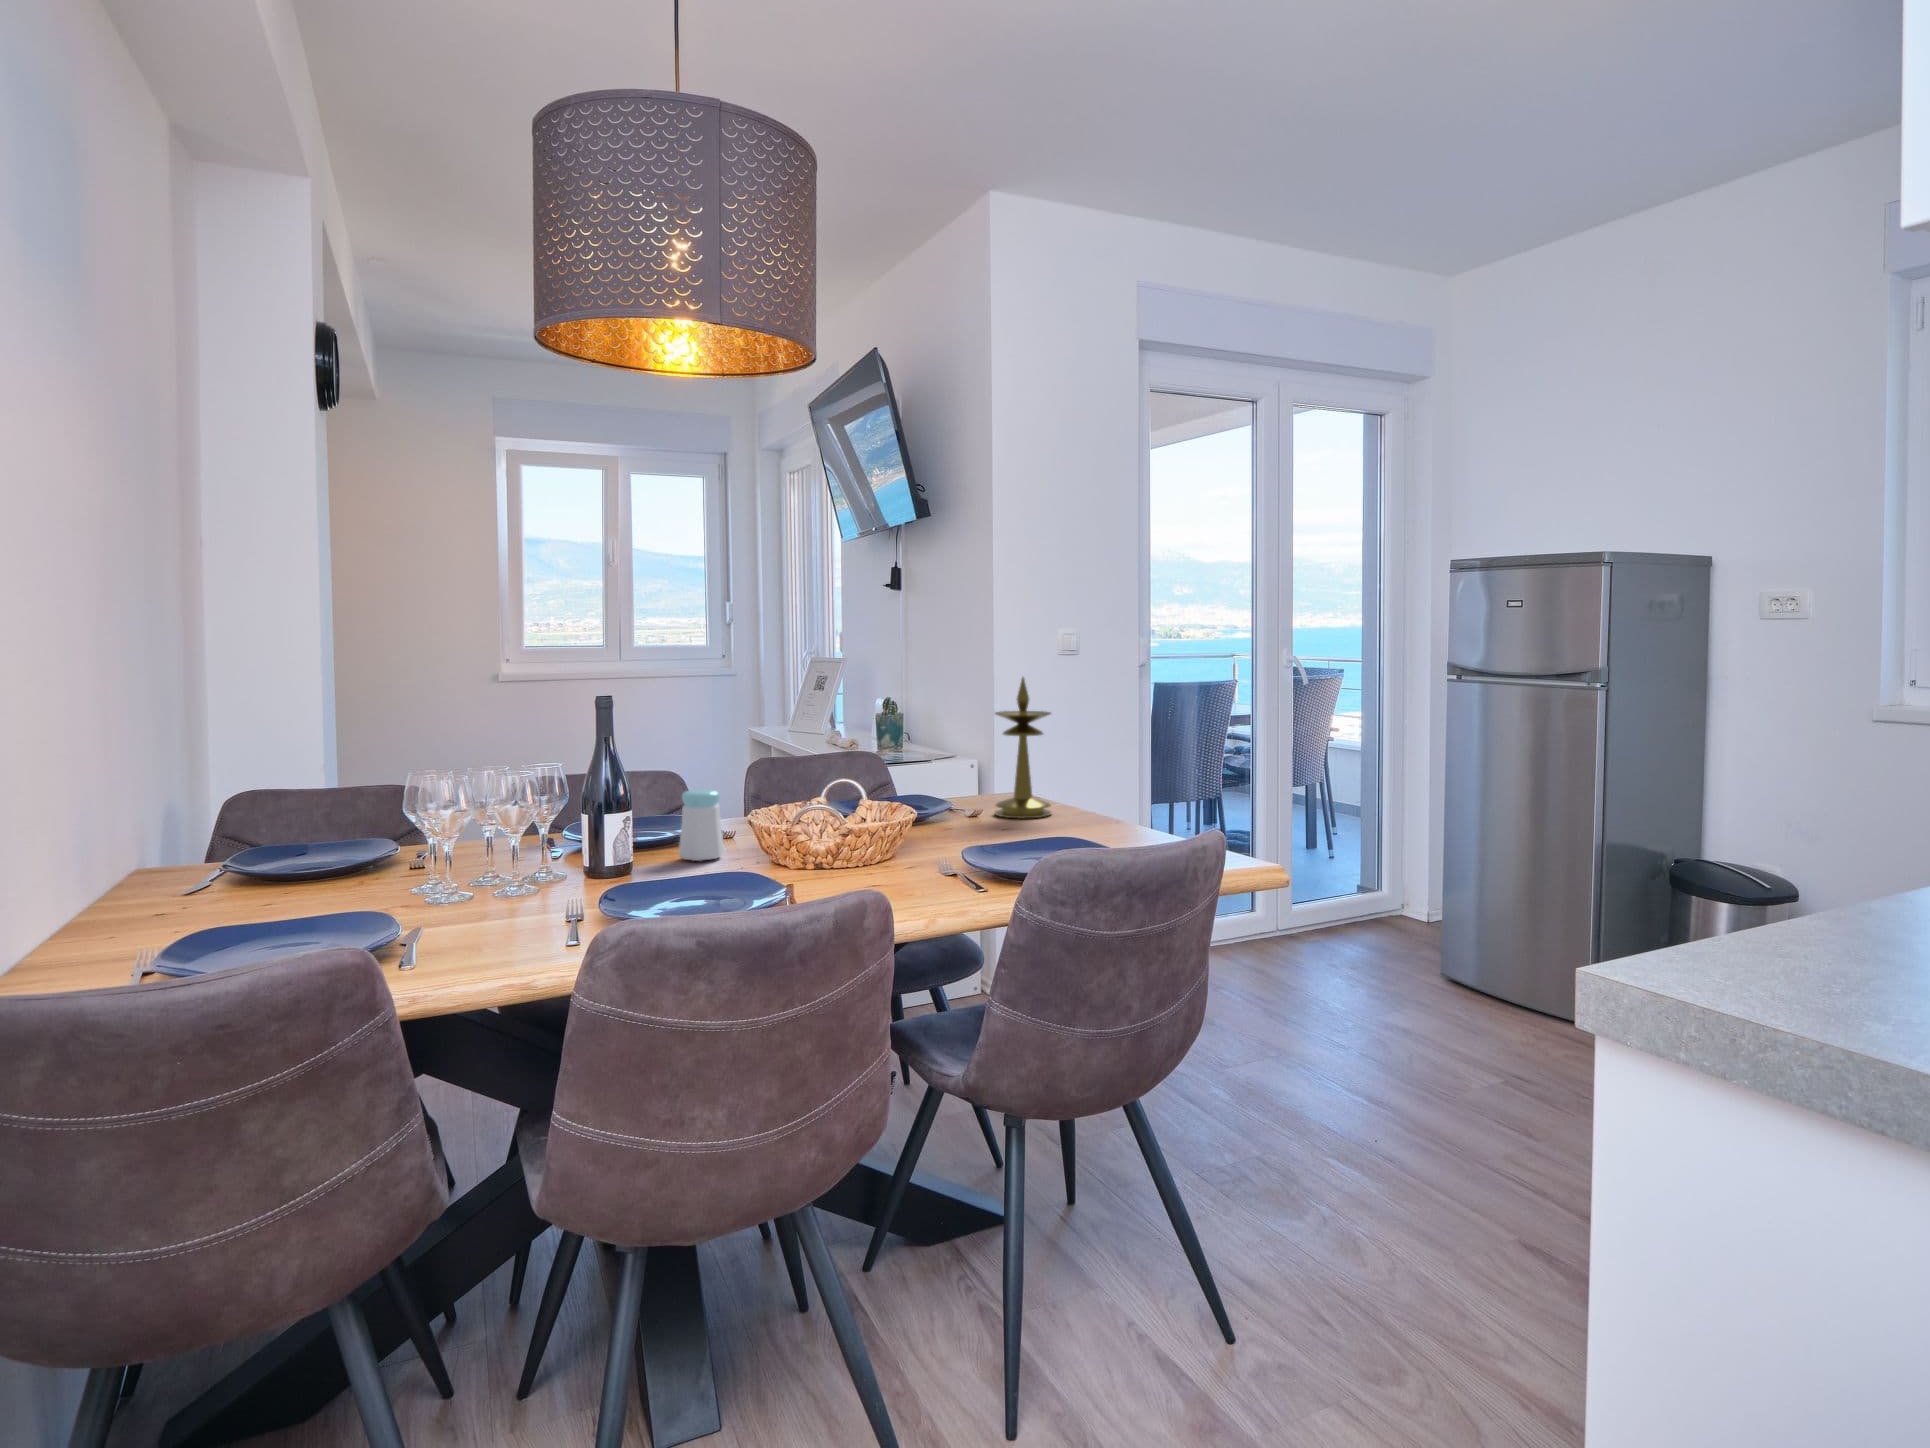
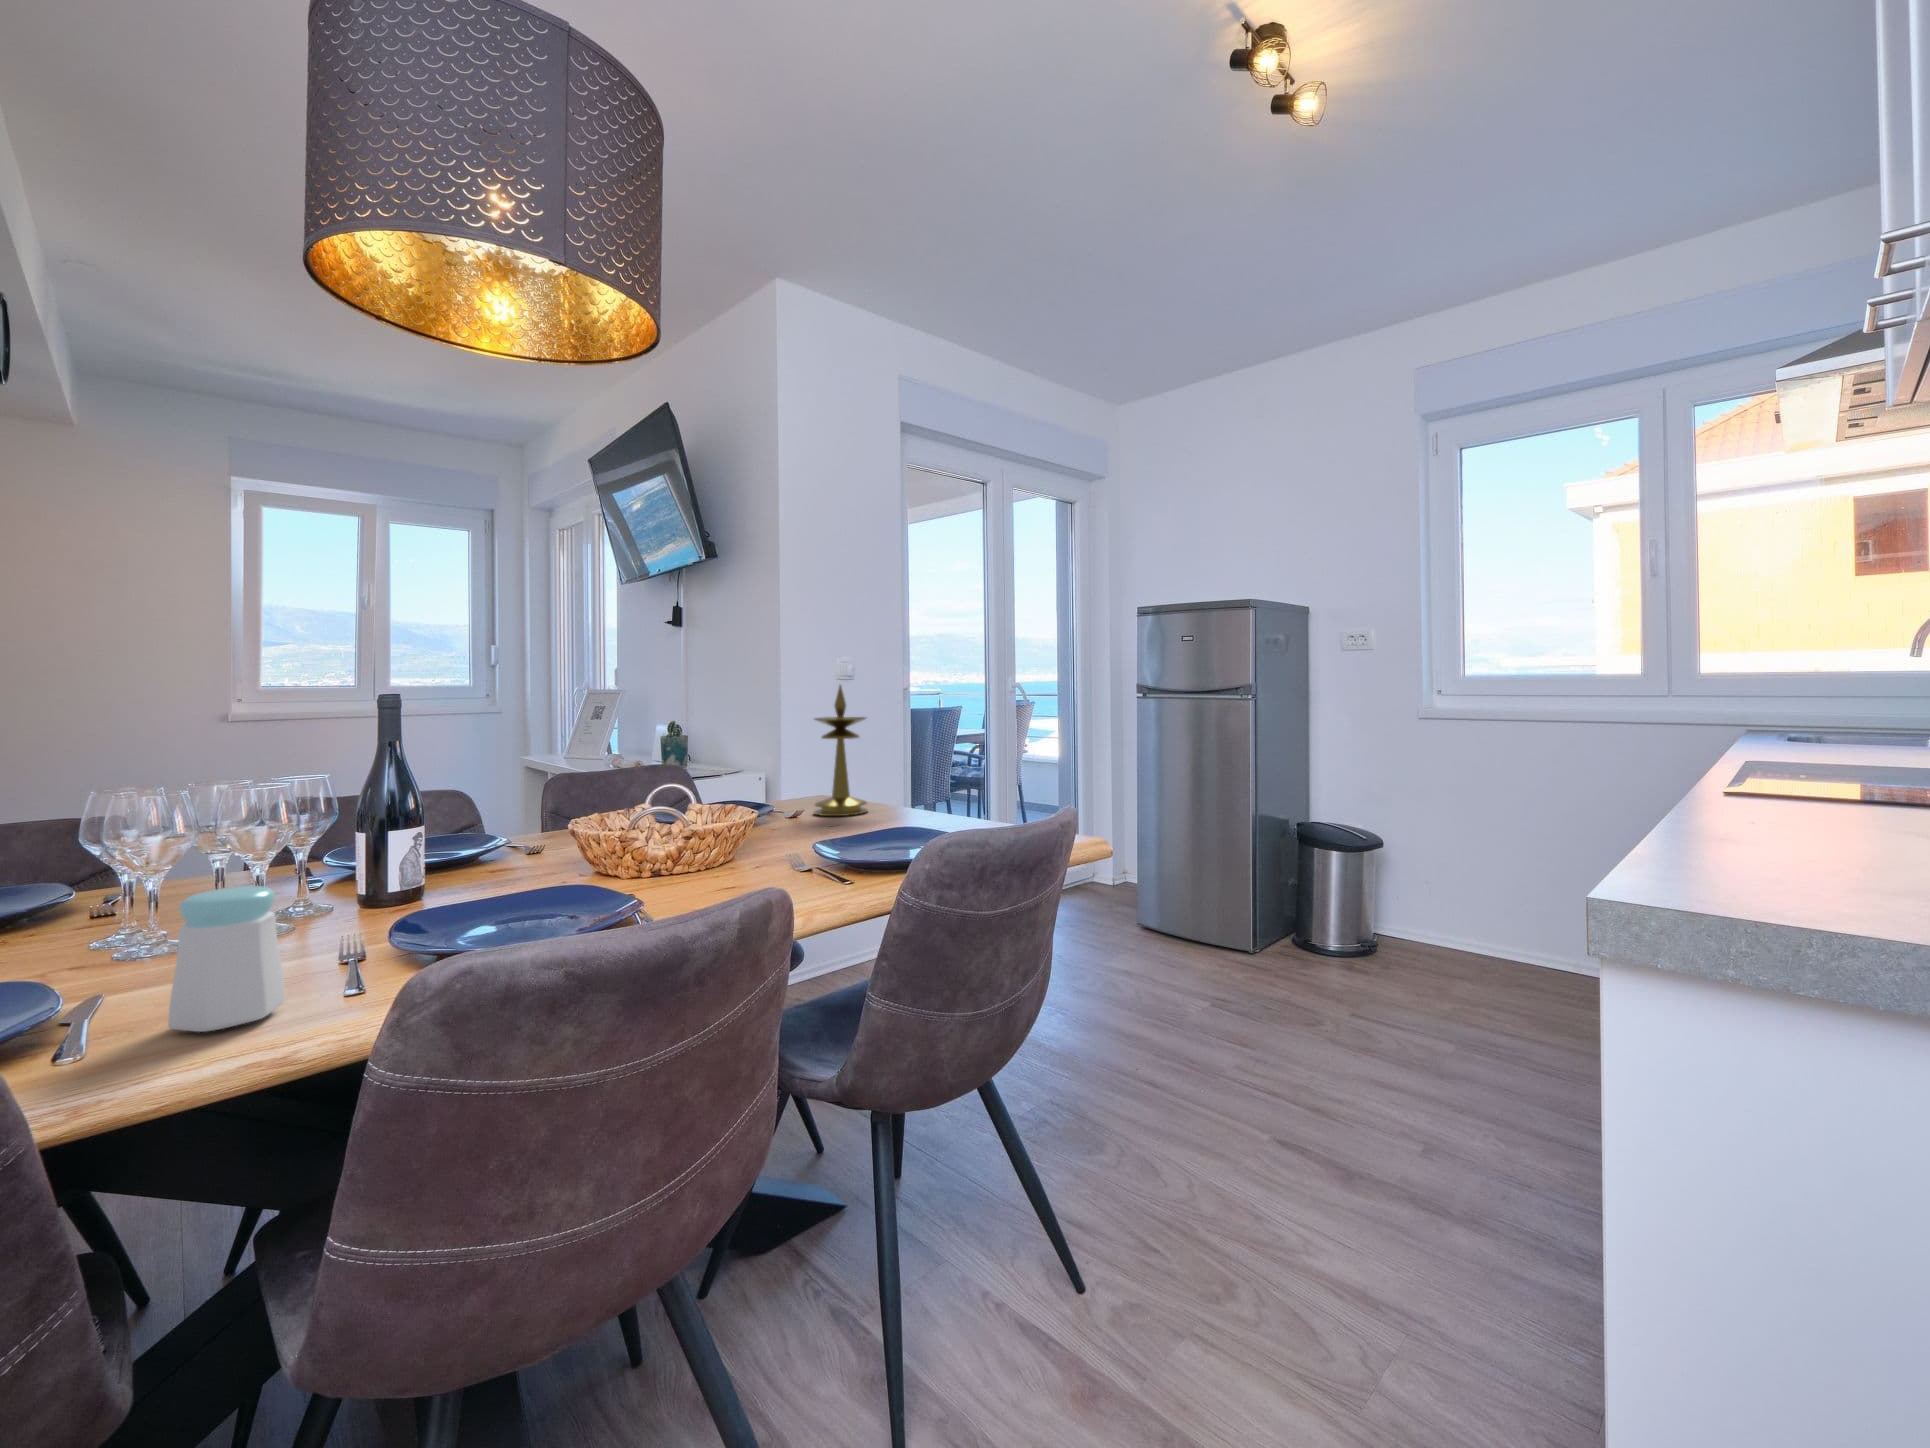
salt shaker: present [679,789,724,861] -> present [168,886,285,1032]

